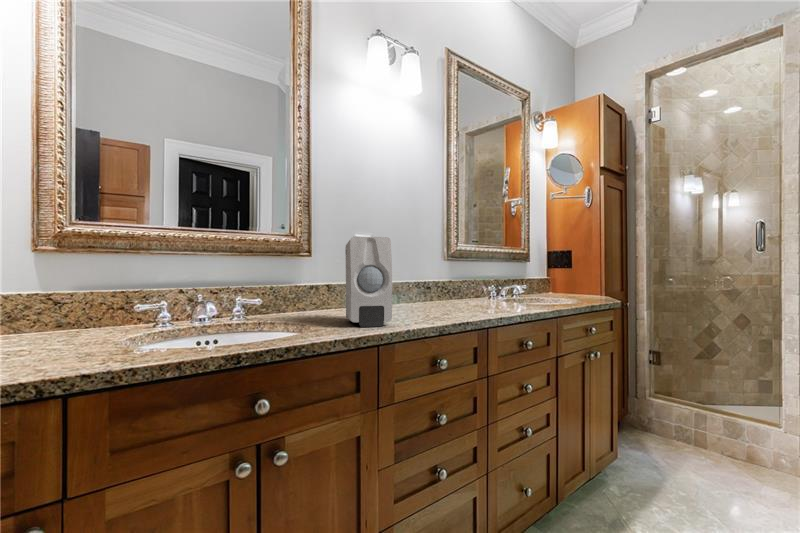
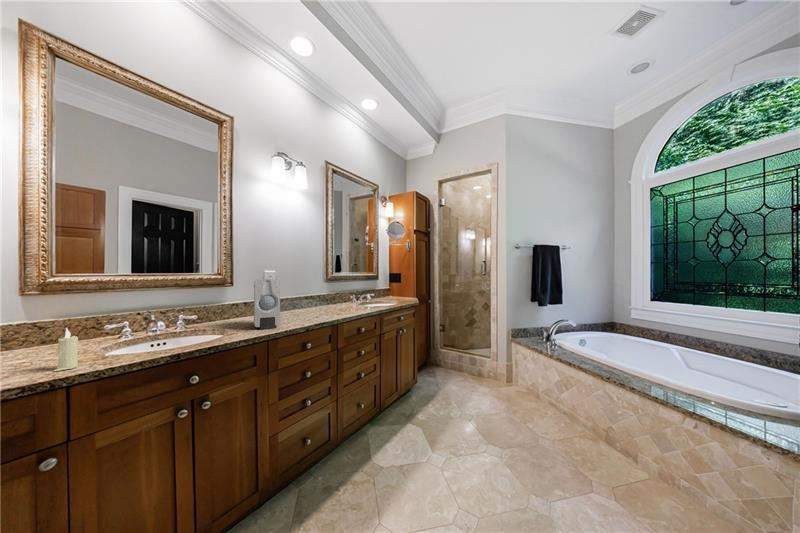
candle: none [53,289,90,363] -> present [54,328,78,371]

